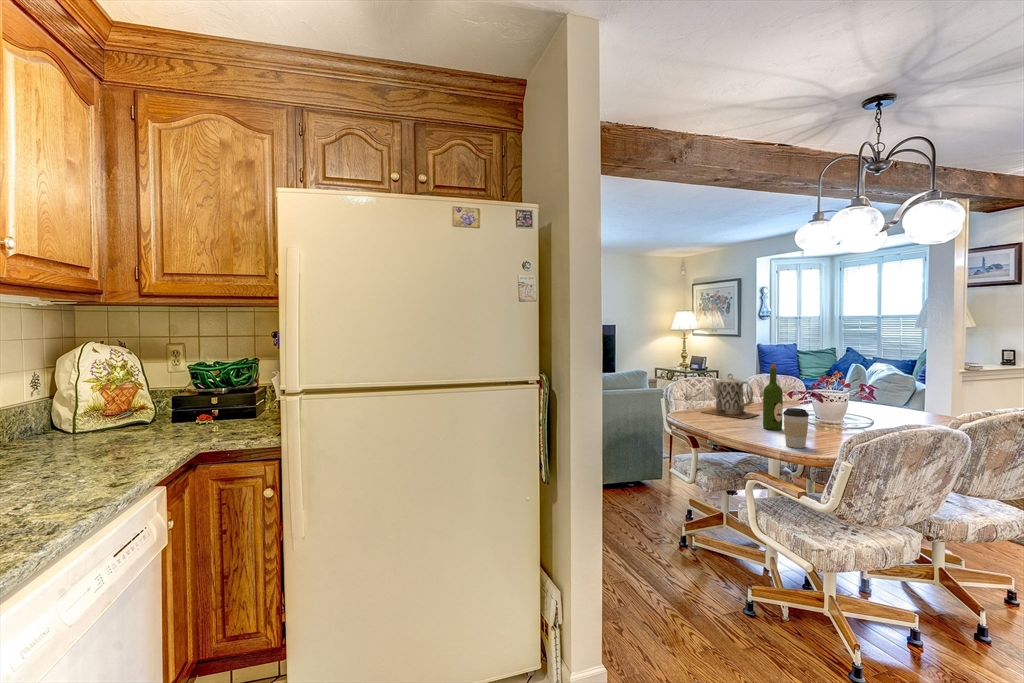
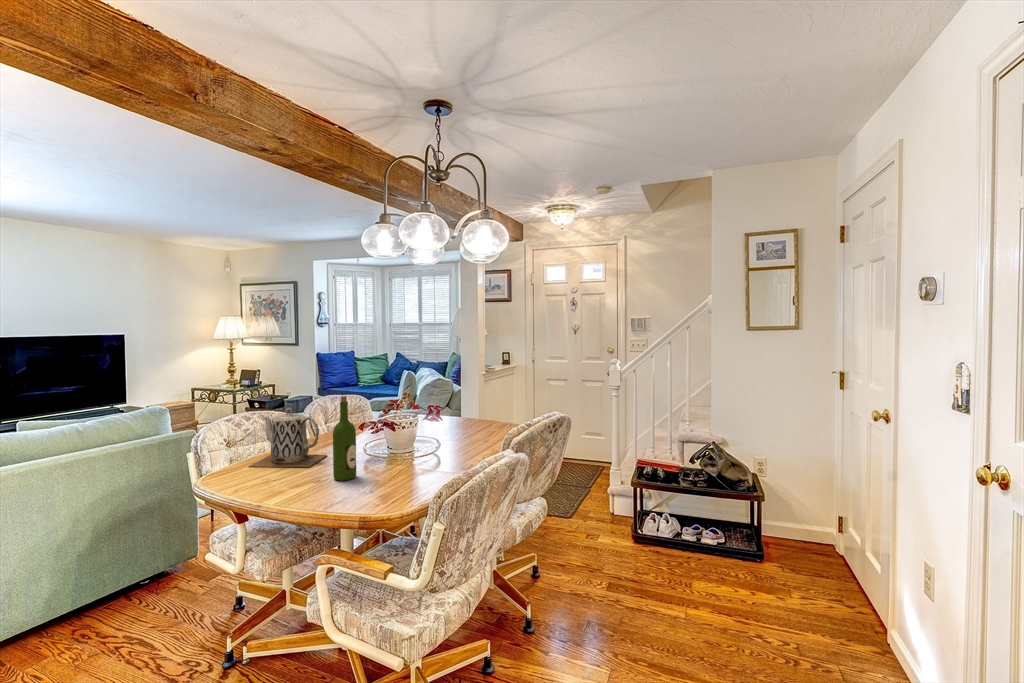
coffee cup: present [783,408,809,448] -> none [361,456,391,509]

